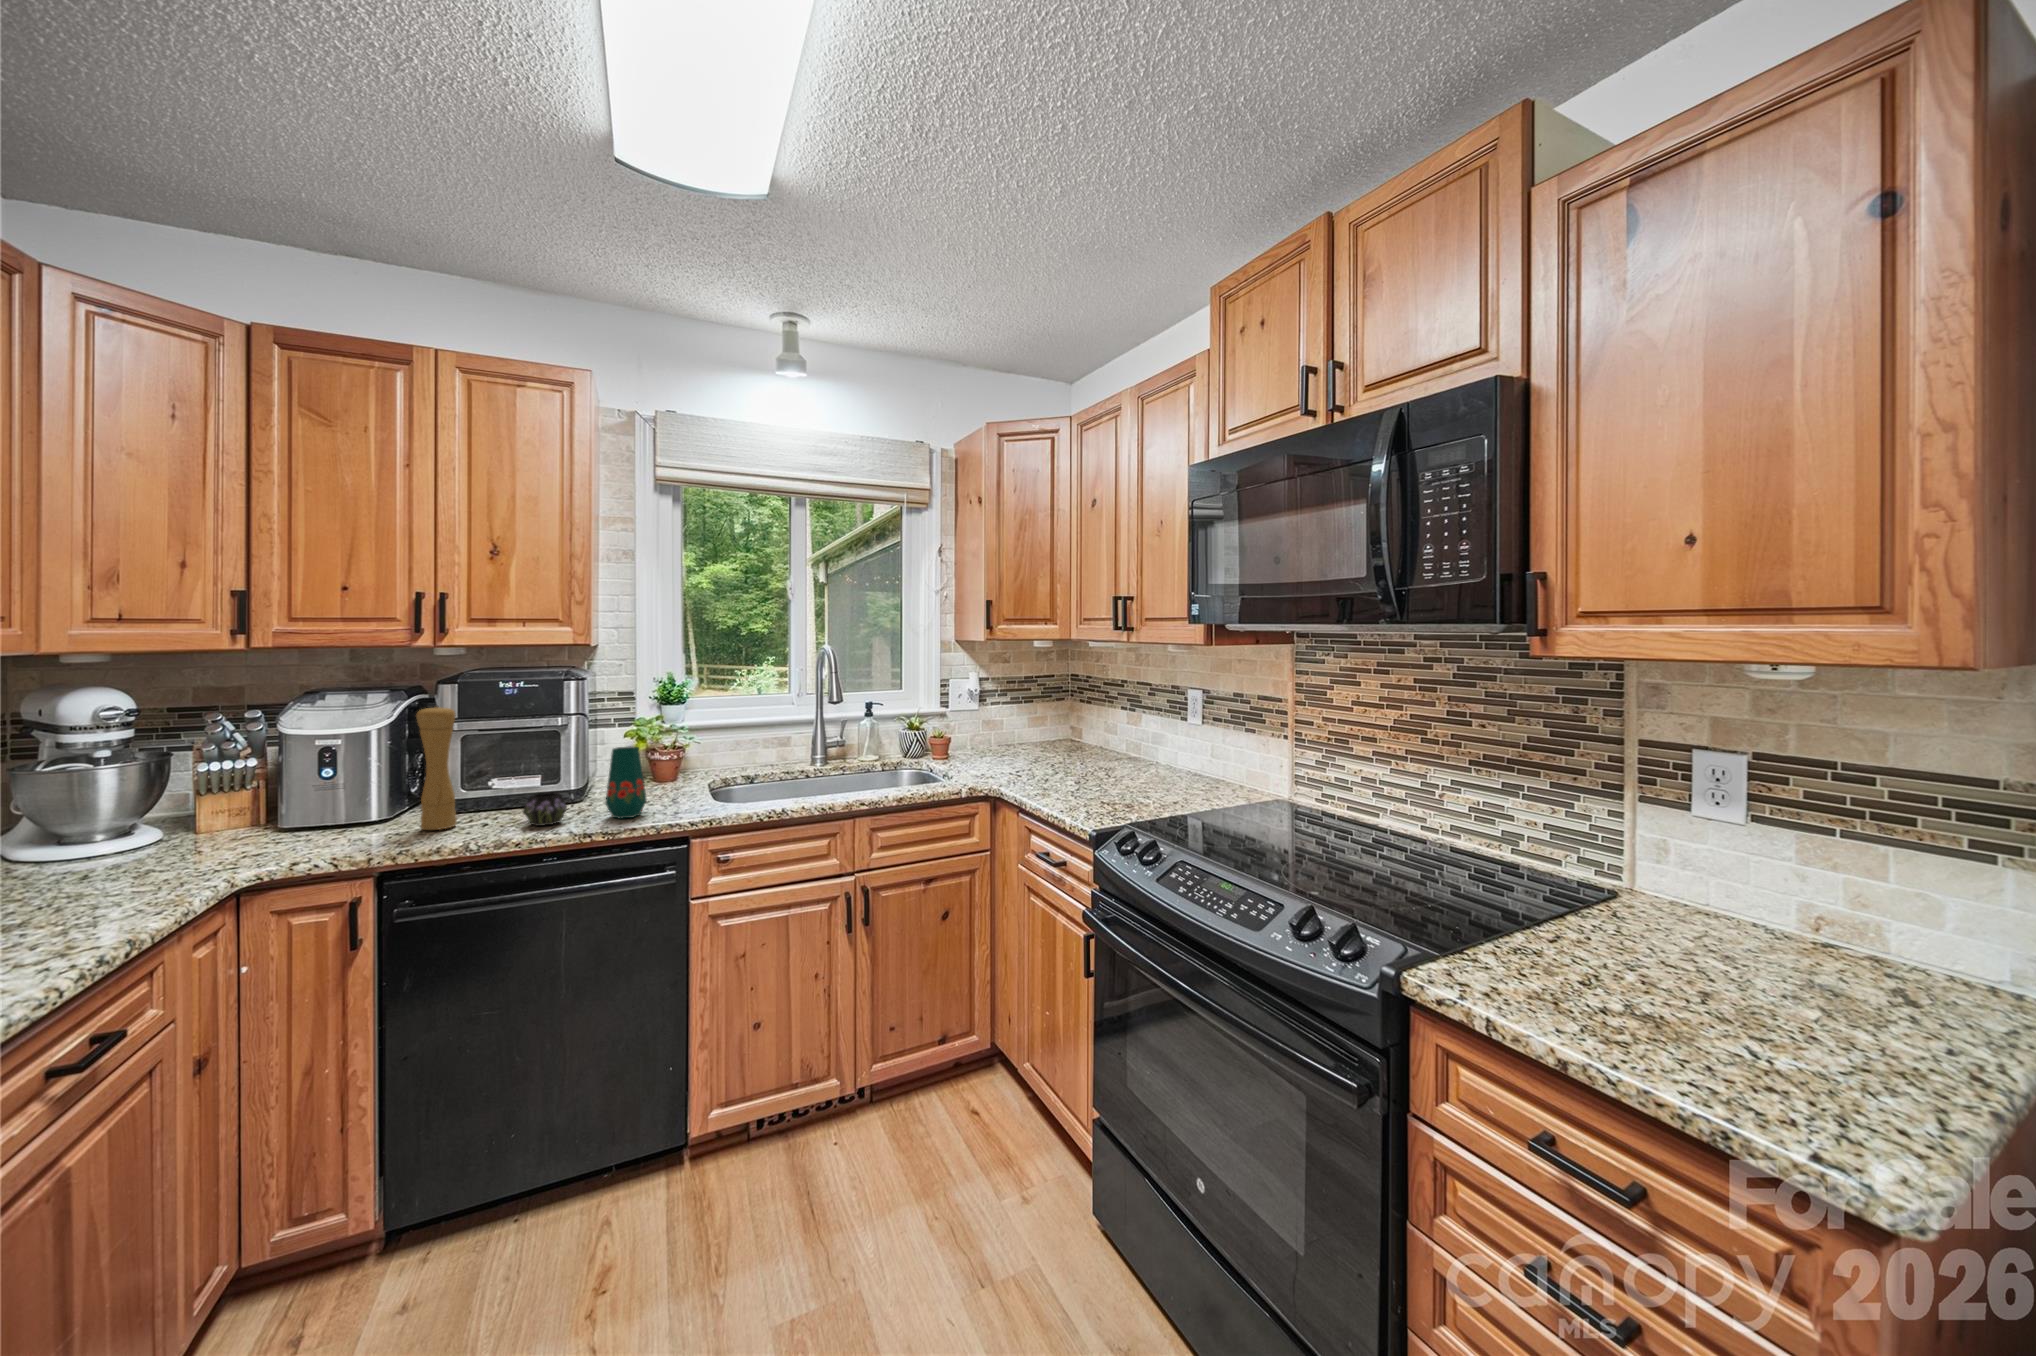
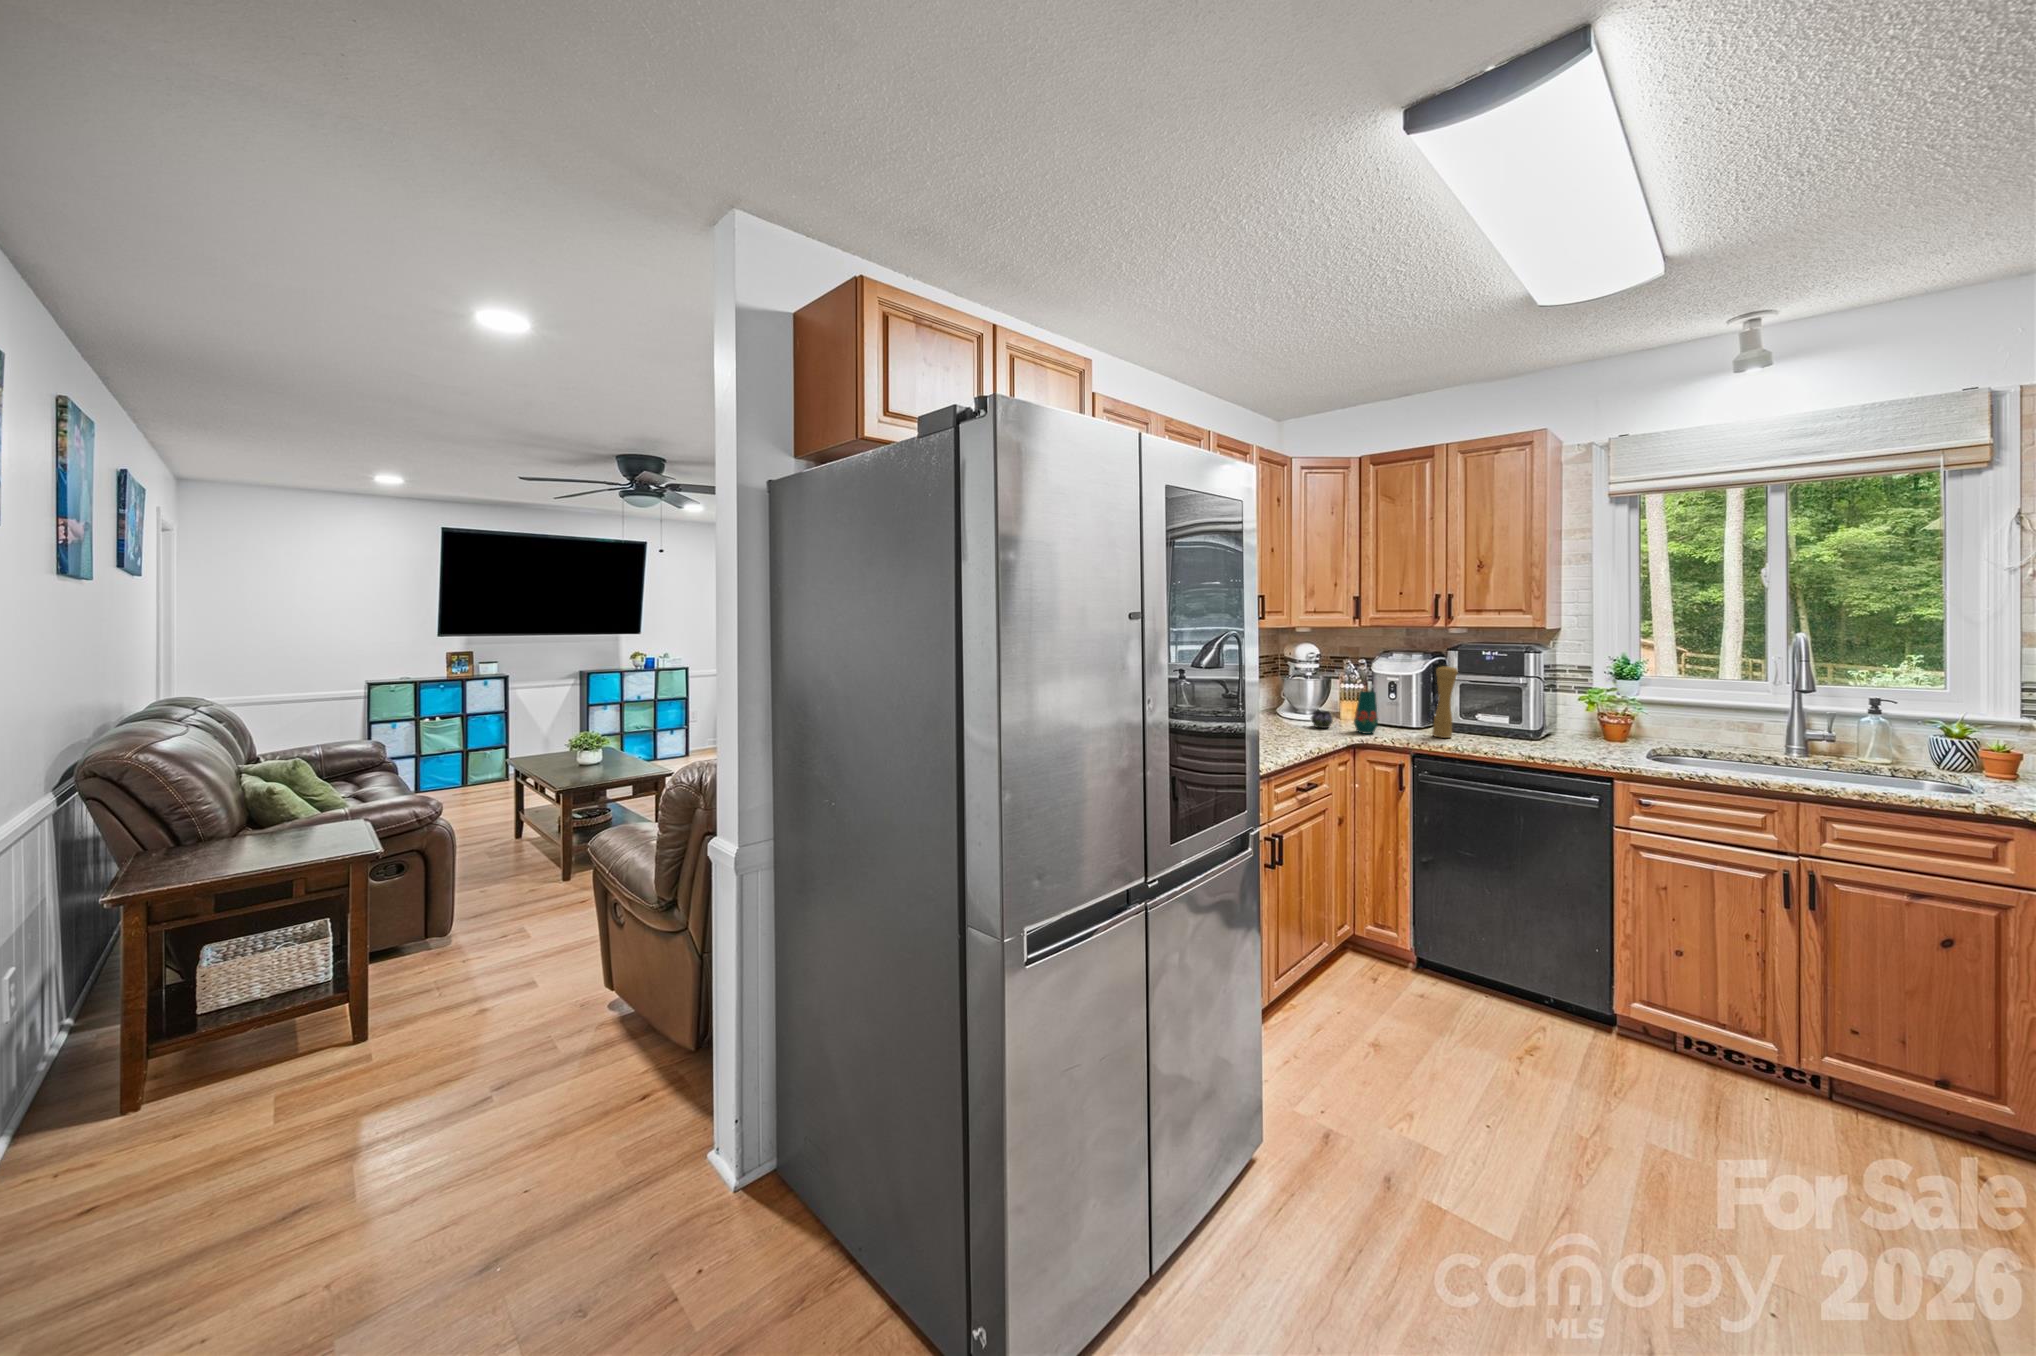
vase: present [523,746,647,826] -> present [1311,691,1378,734]

